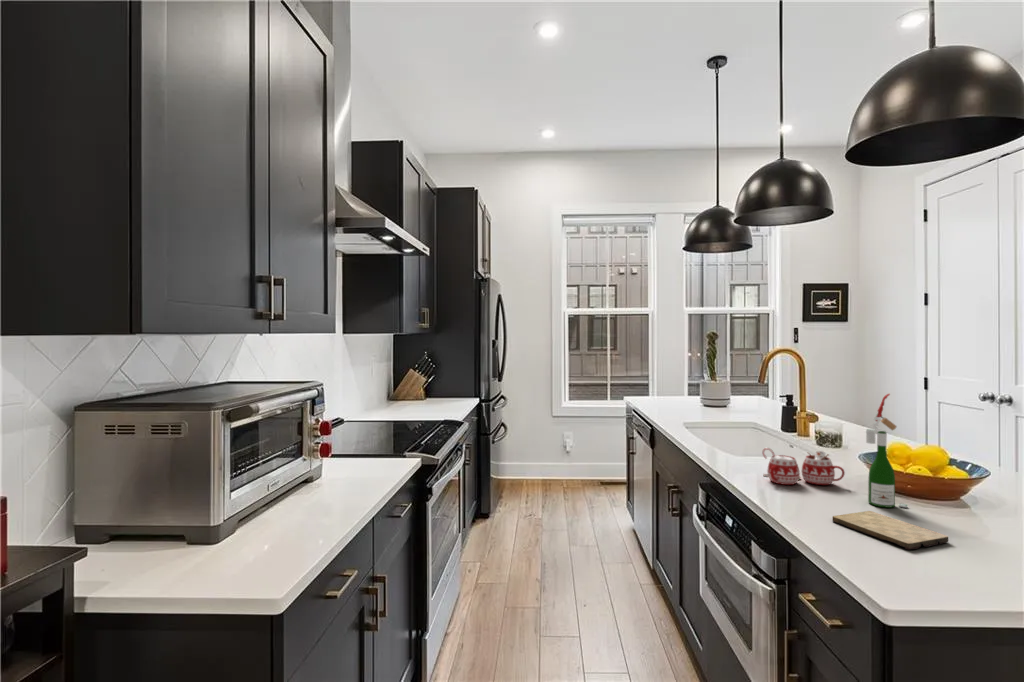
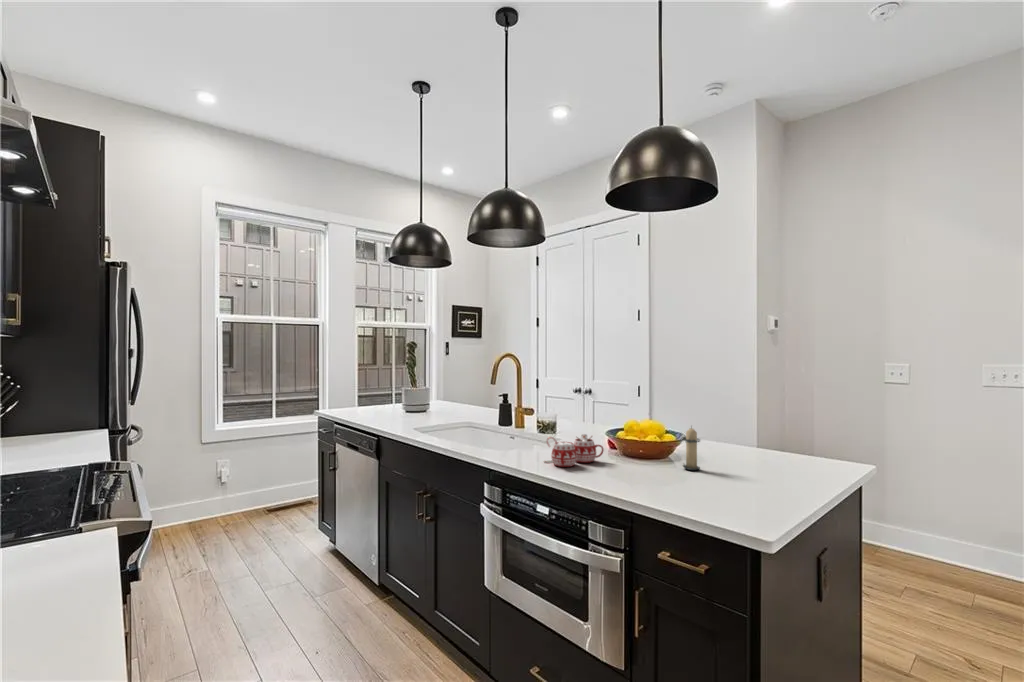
wine bottle: present [866,394,908,508] -> none [628,381,655,471]
candle: none [949,460,989,524] -> present [683,428,700,470]
cutting board: present [832,511,948,549] -> none [638,475,709,497]

